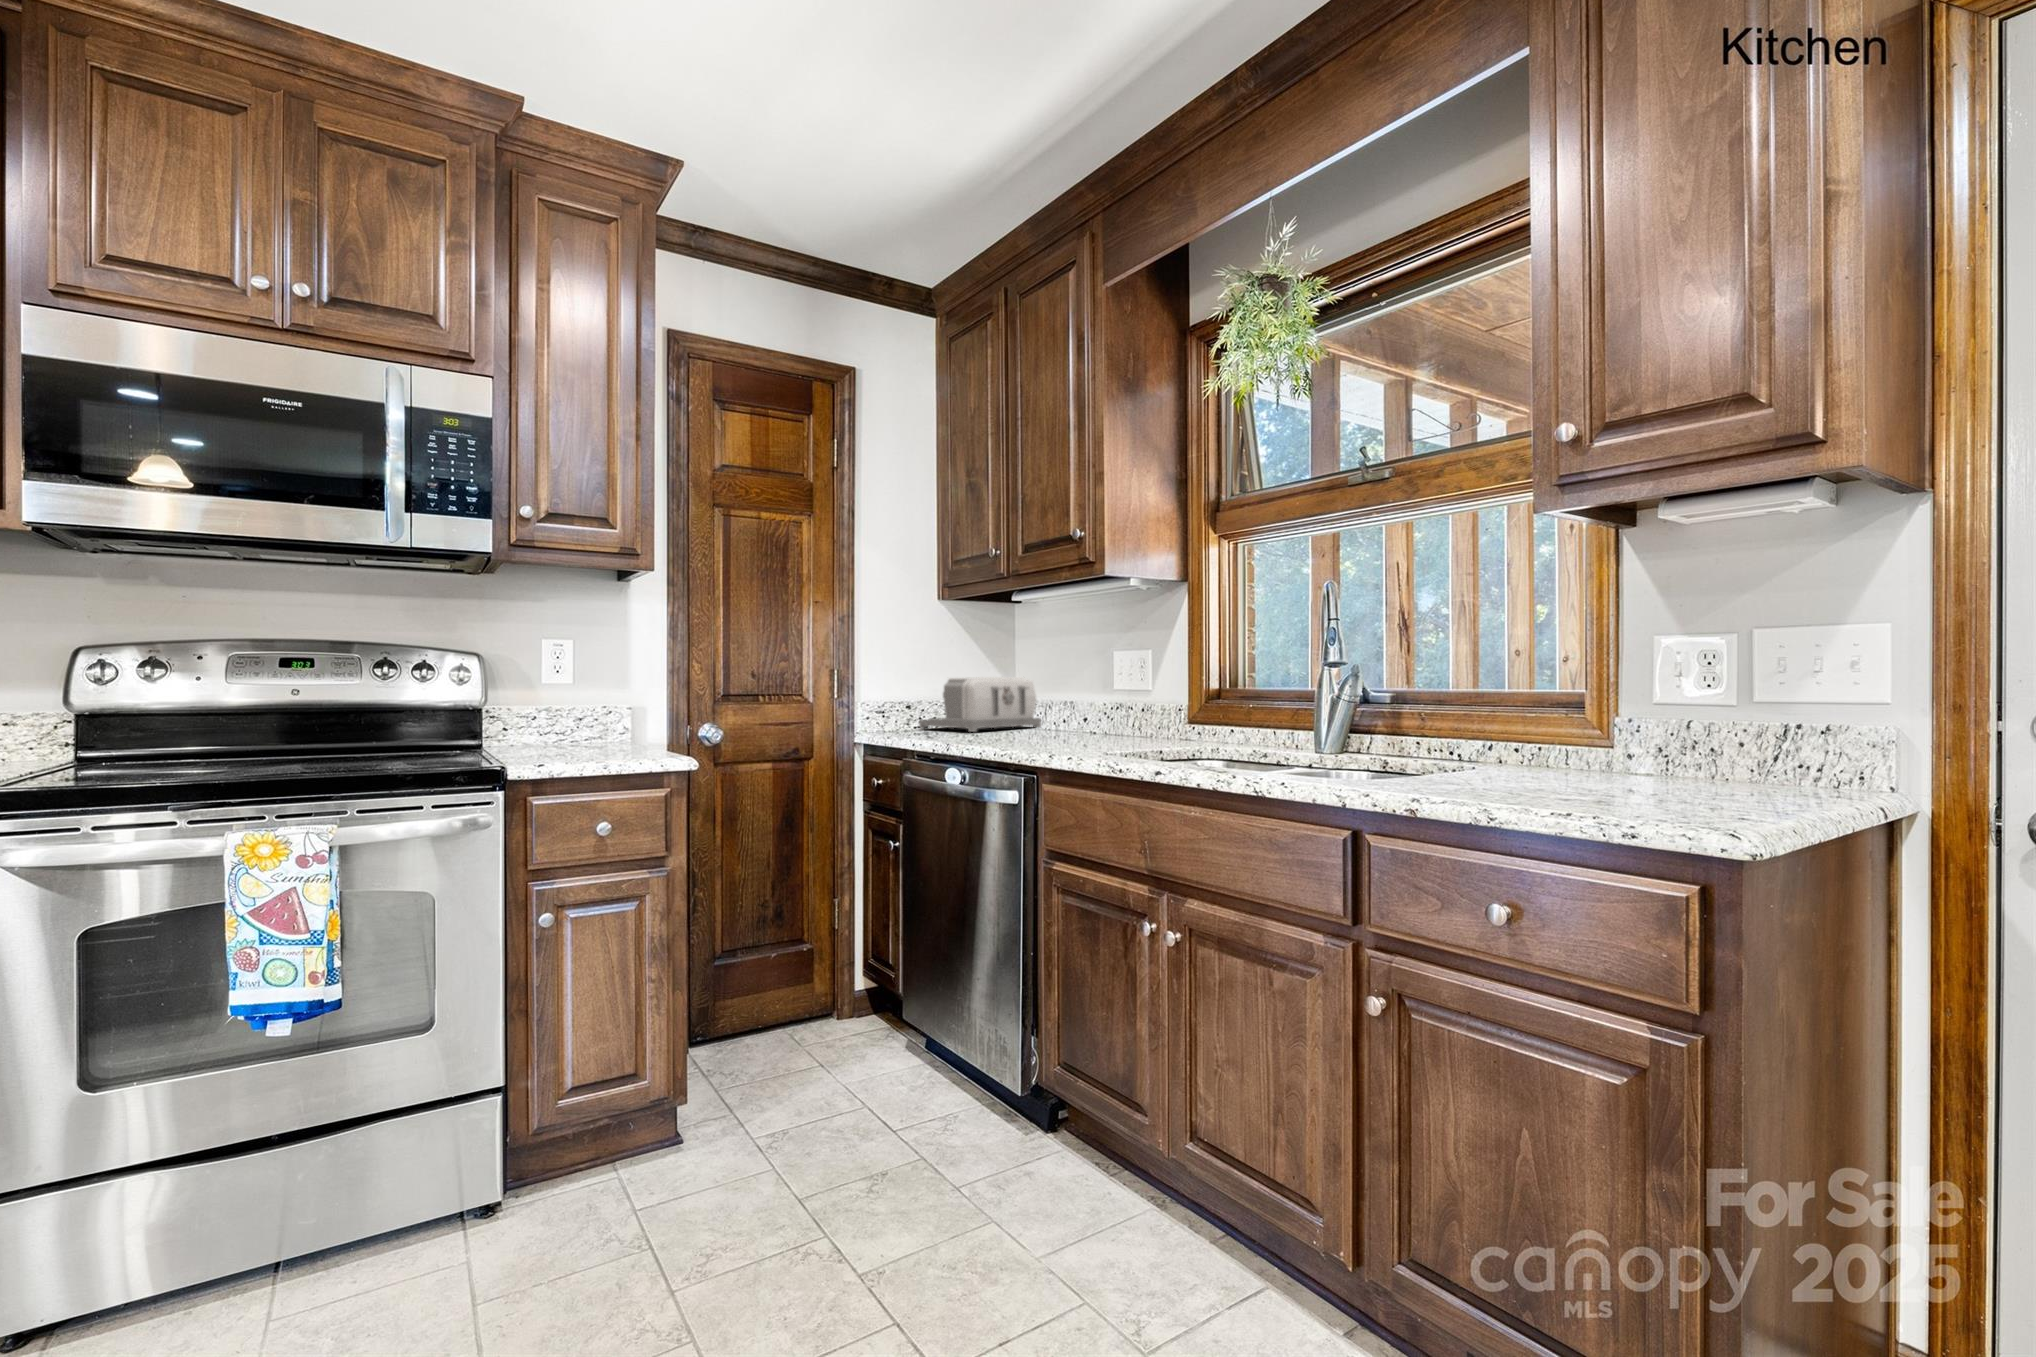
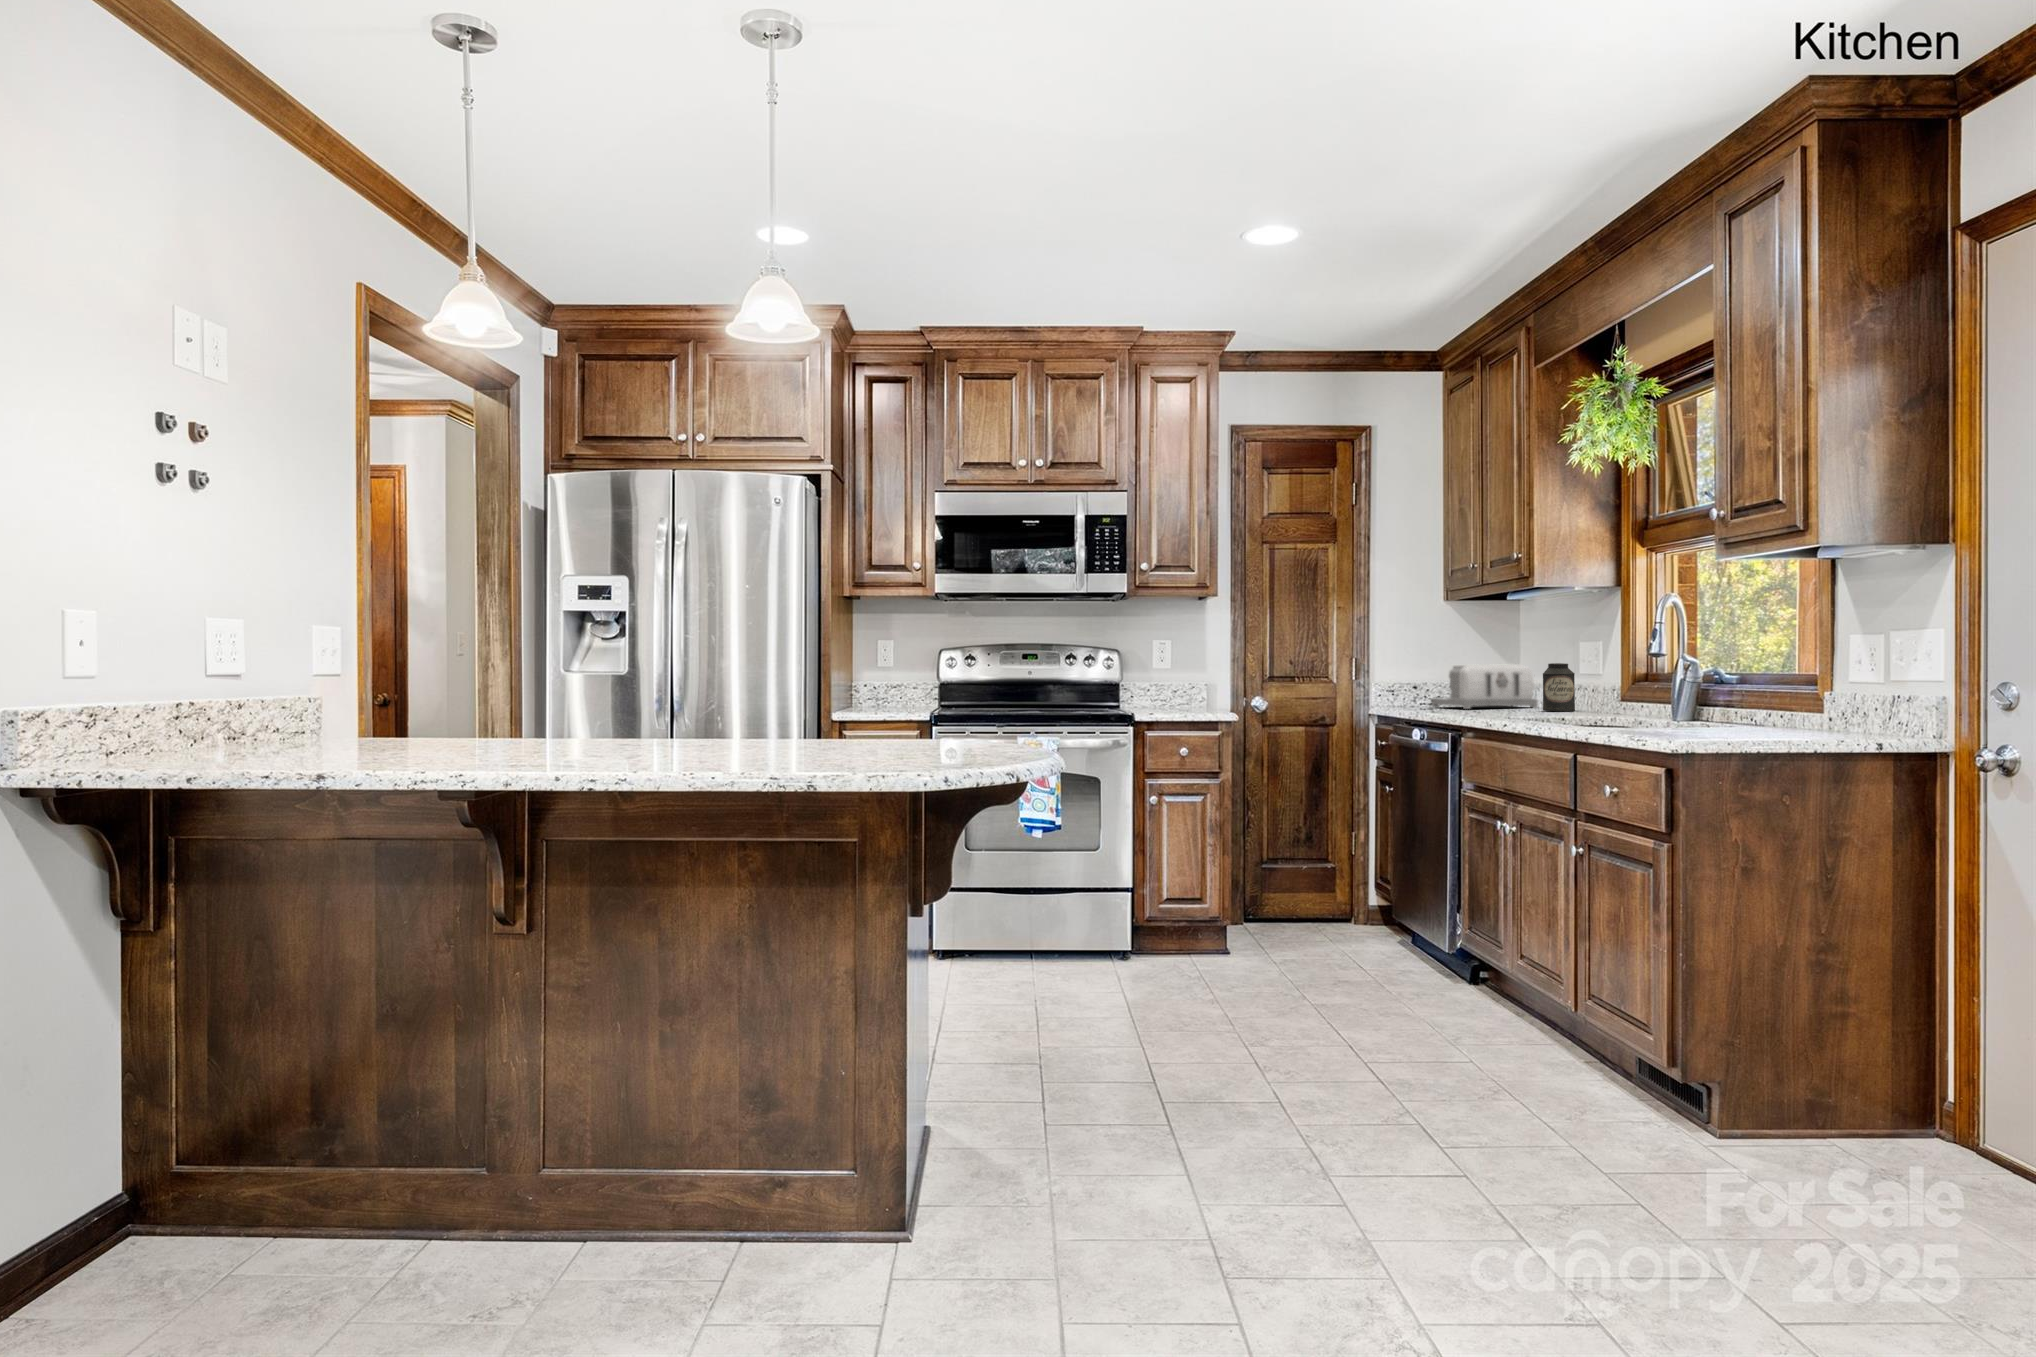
canister: none [1071,676,1106,734] -> present [1543,663,1575,711]

